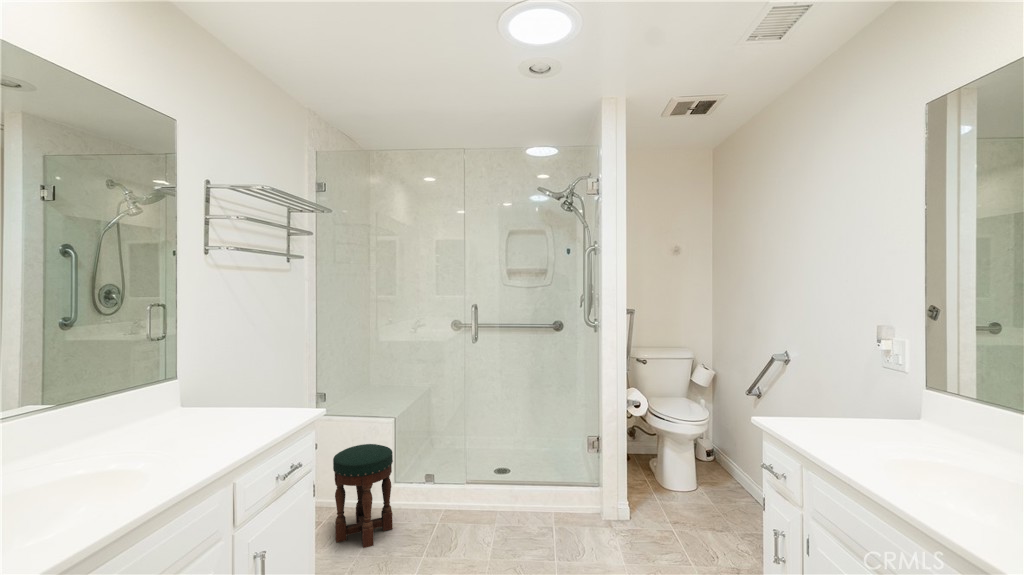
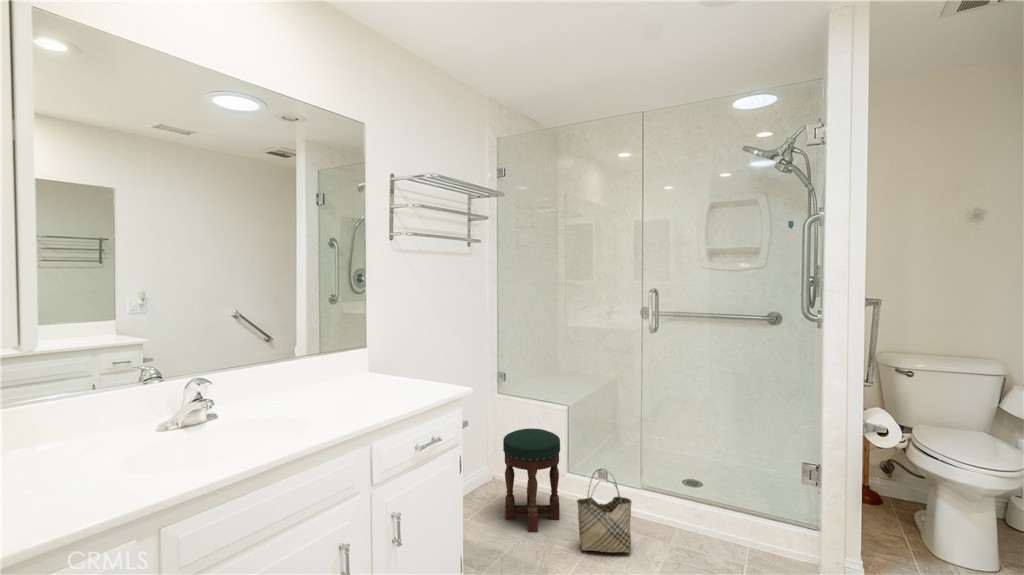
woven basket: none [414,469,464,550] -> present [577,469,632,552]

